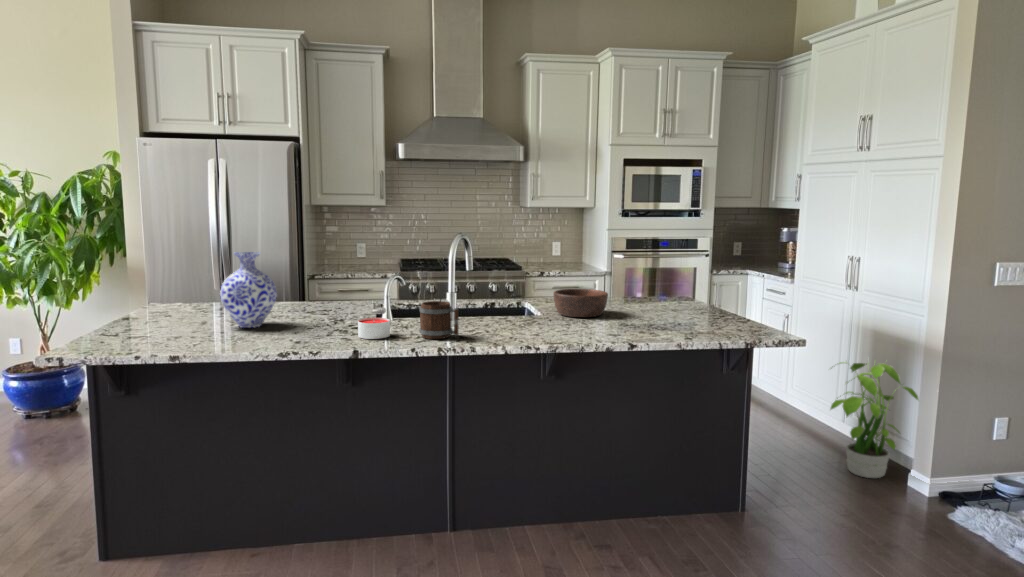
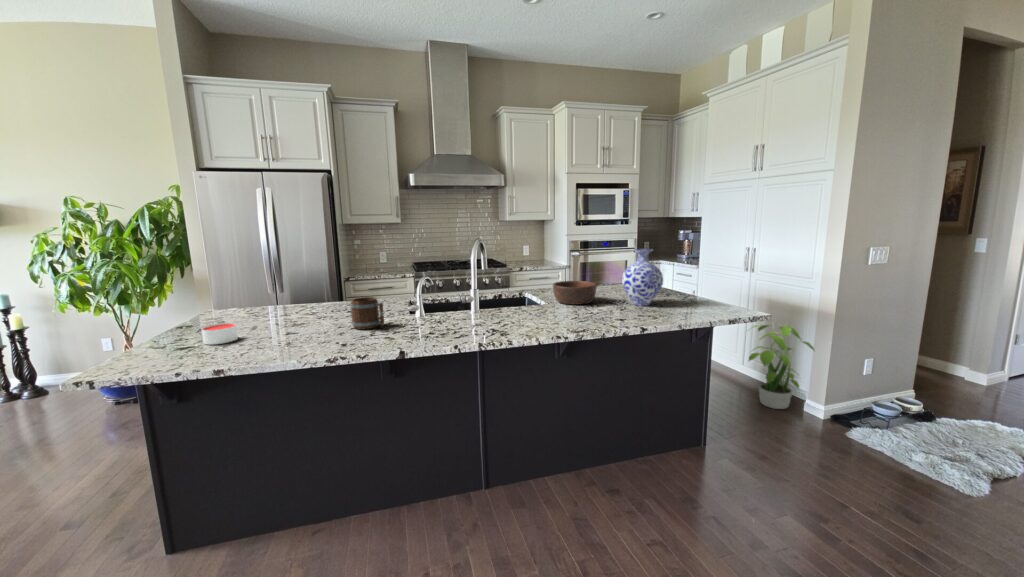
vase: present [220,252,277,328] -> present [622,249,663,306]
mug: present [420,301,458,339] -> present [350,297,384,329]
candle: present [358,318,390,339] -> present [202,323,238,345]

